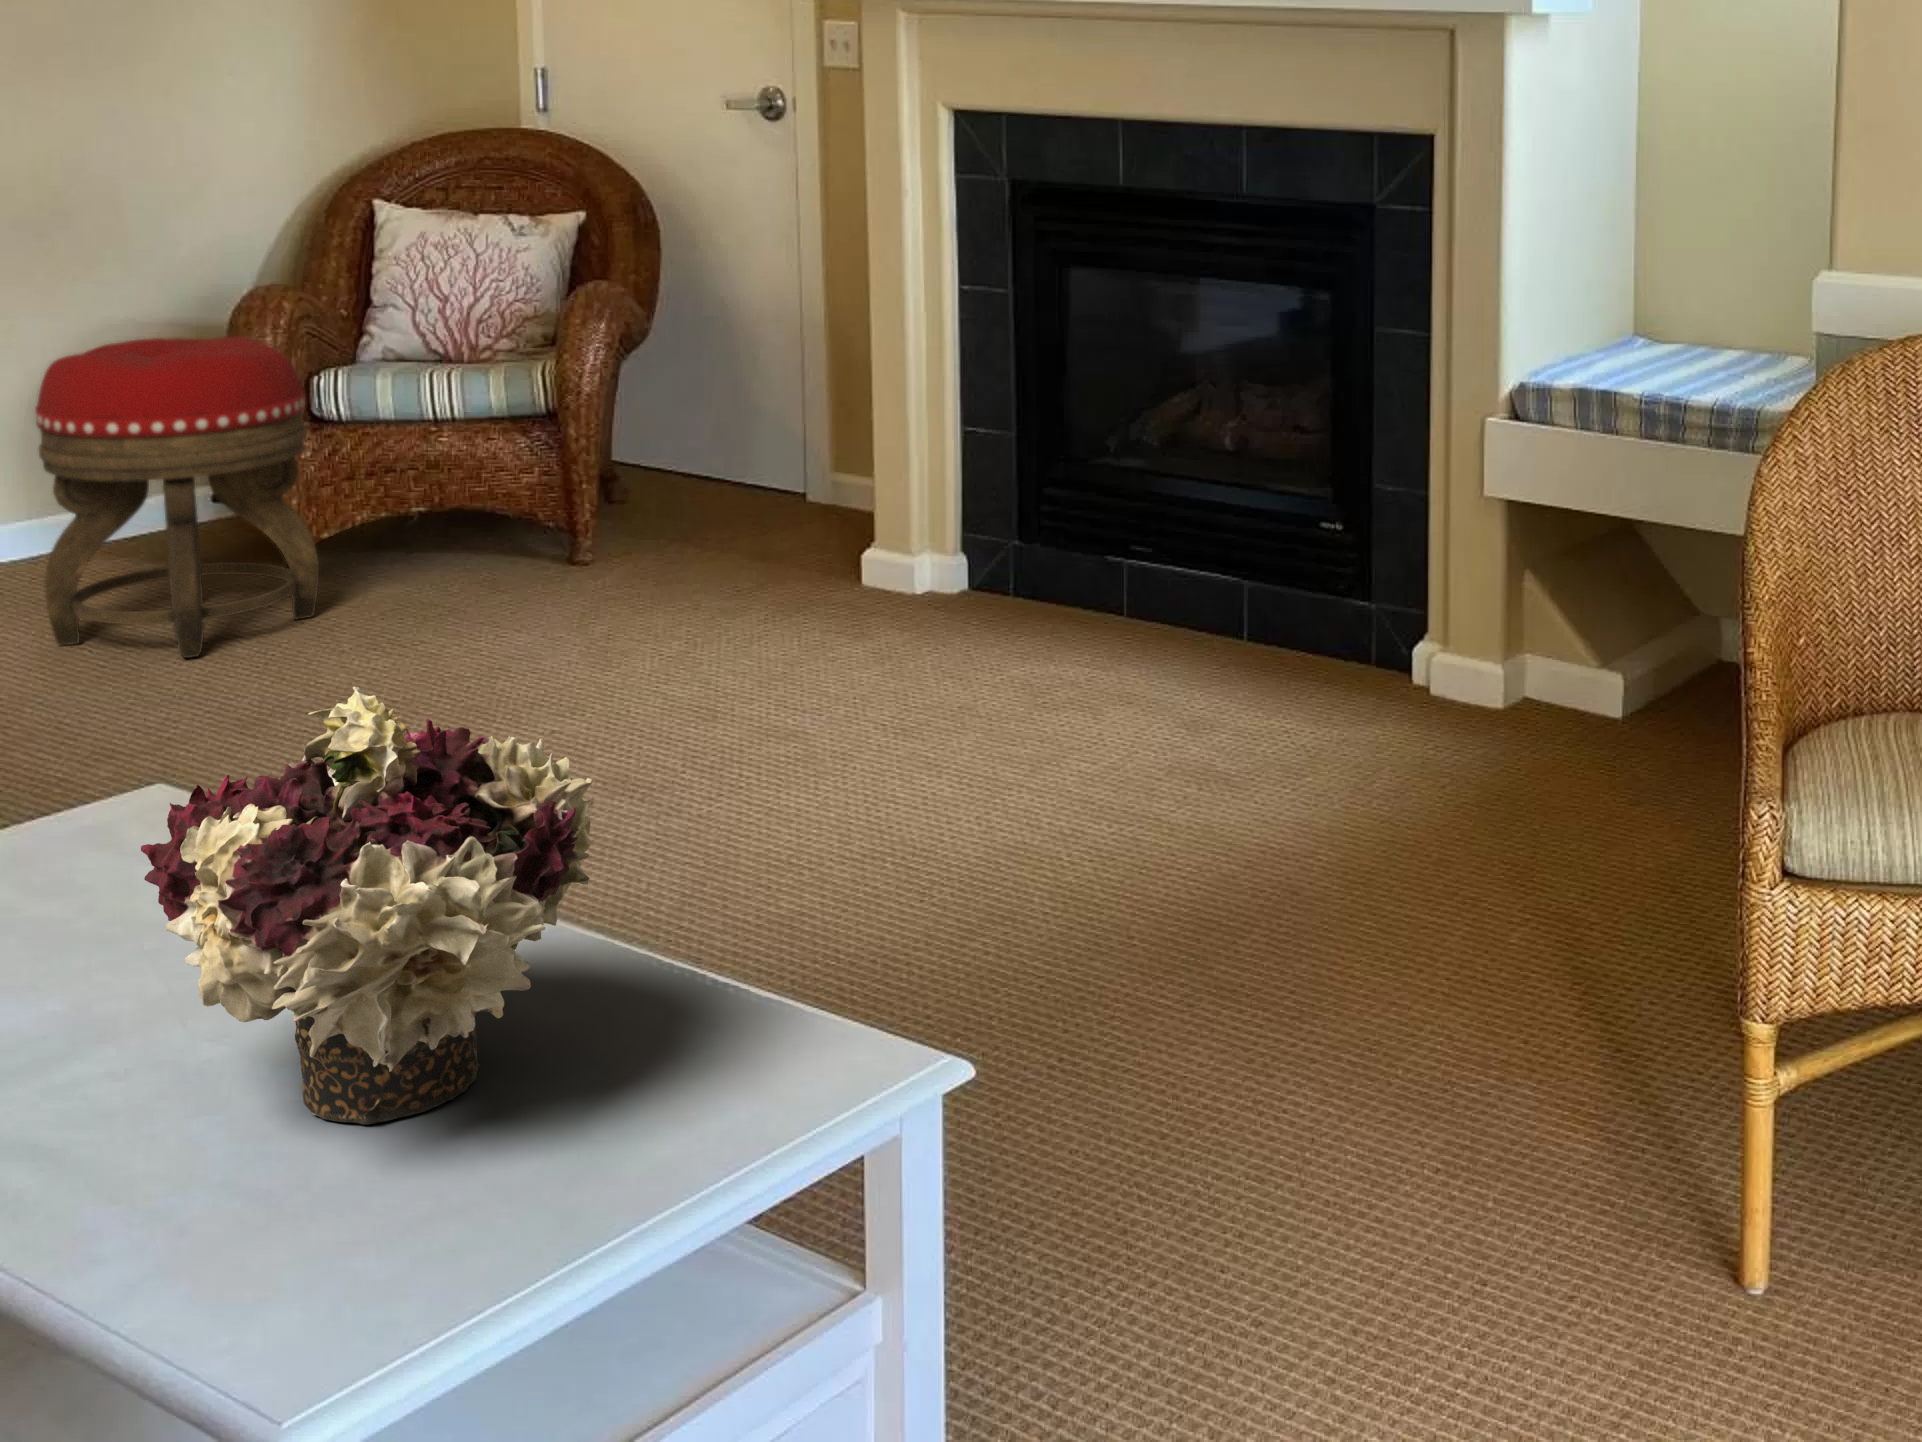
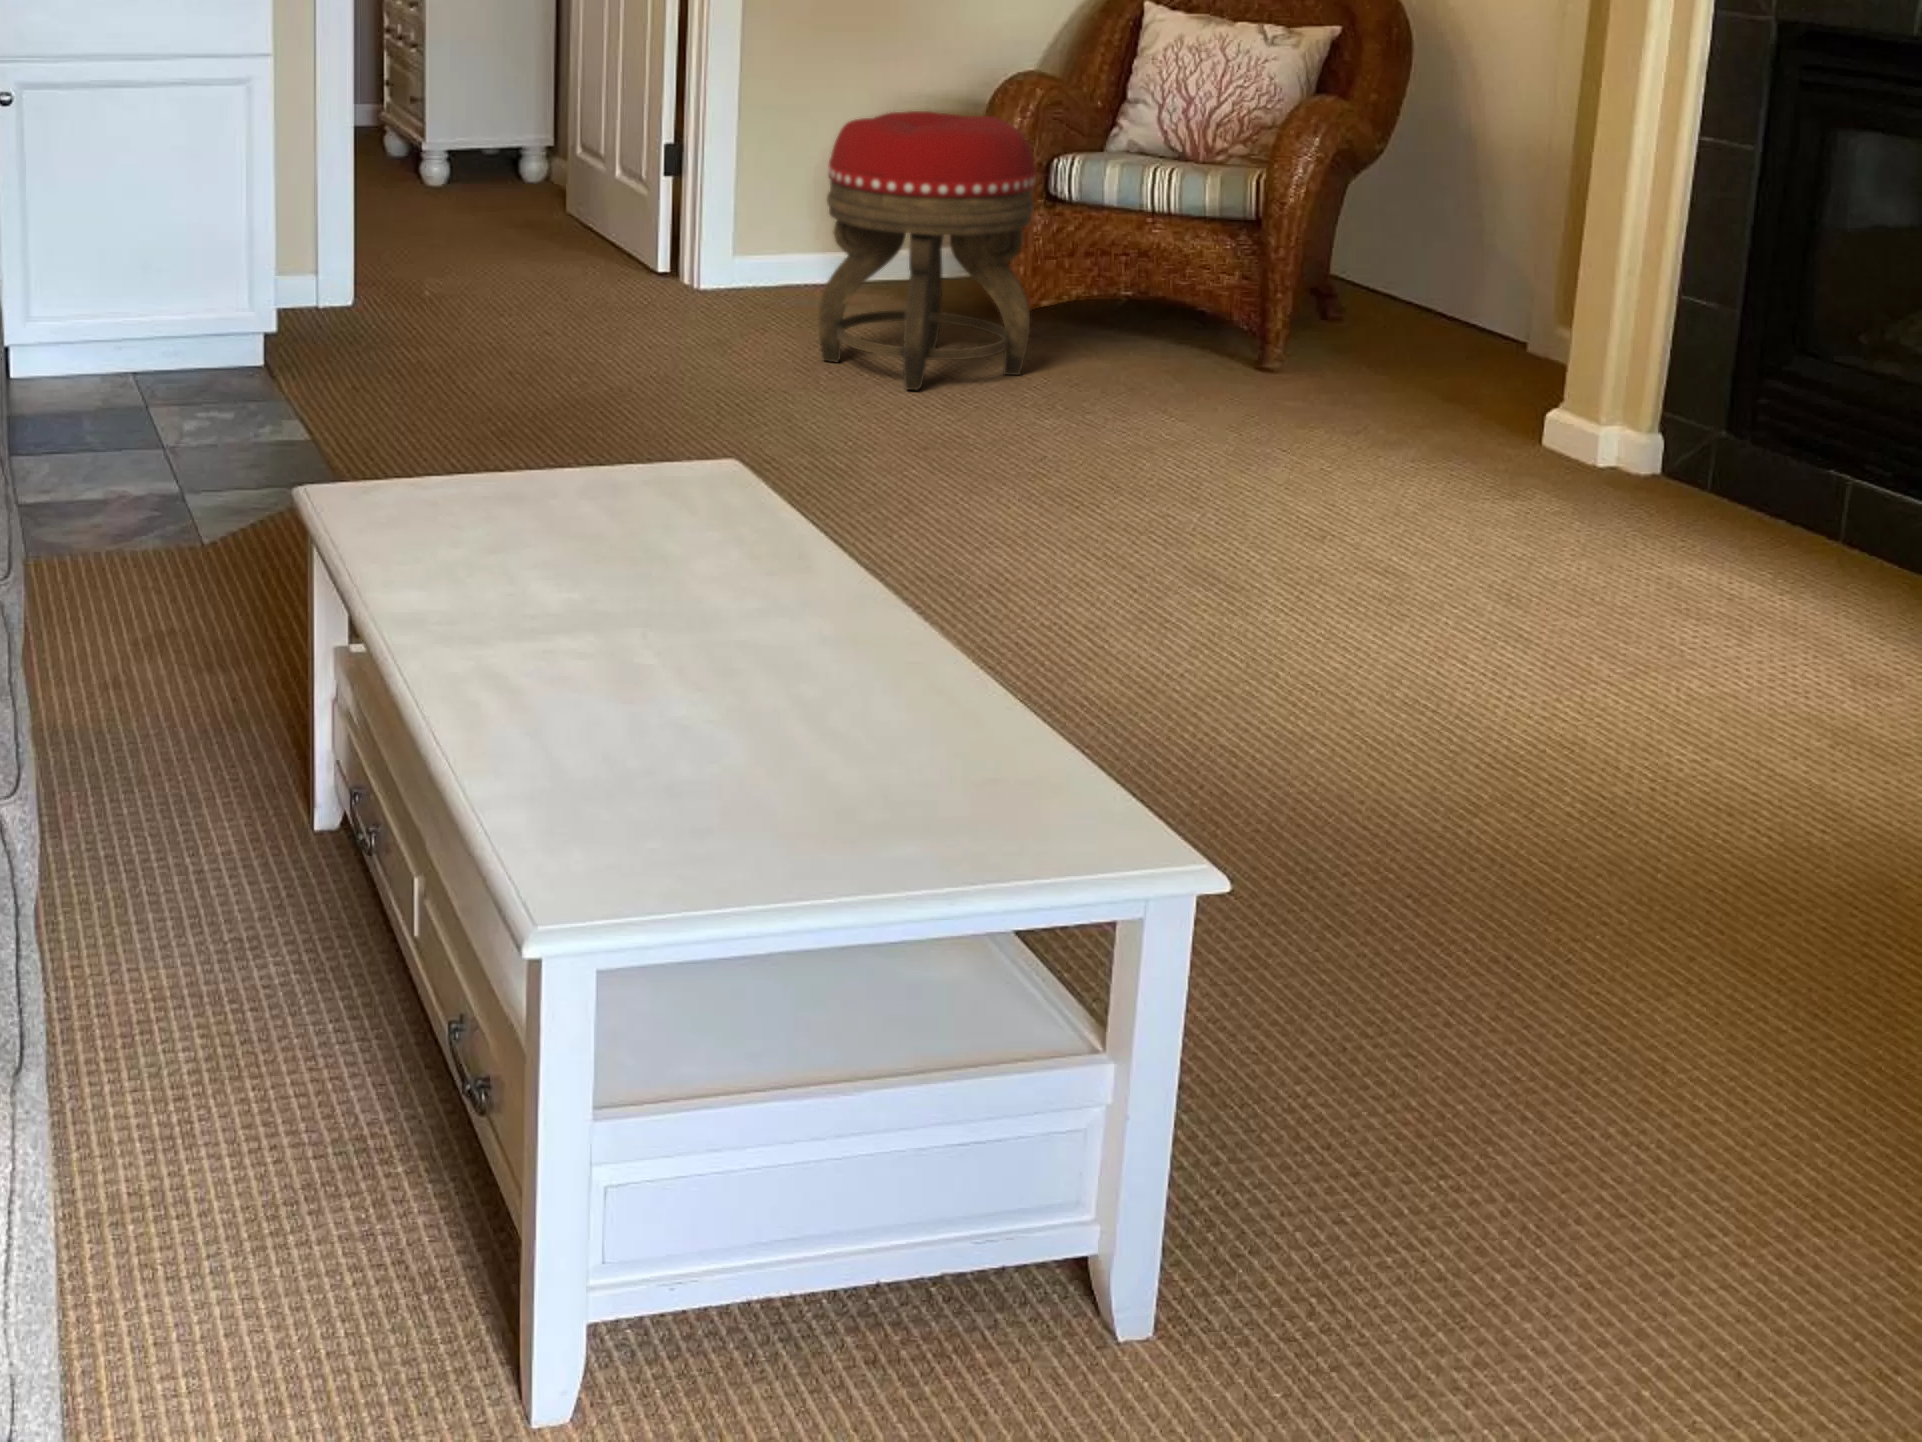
flower arrangement: present [141,686,594,1125] -> none [613,400,936,760]

